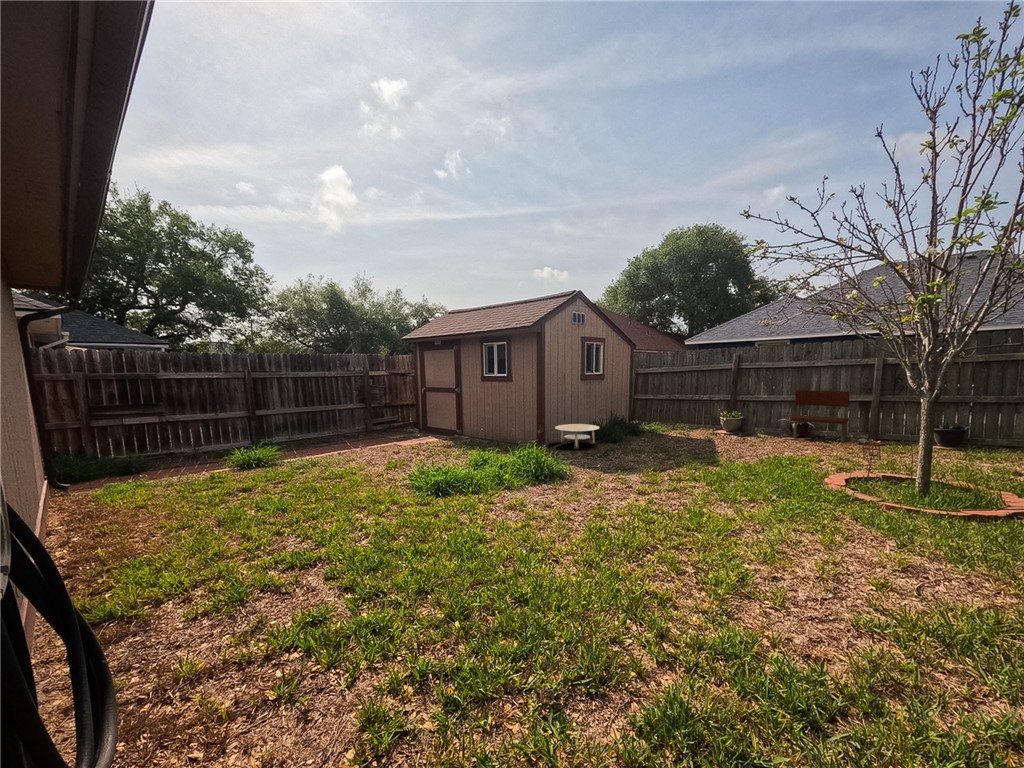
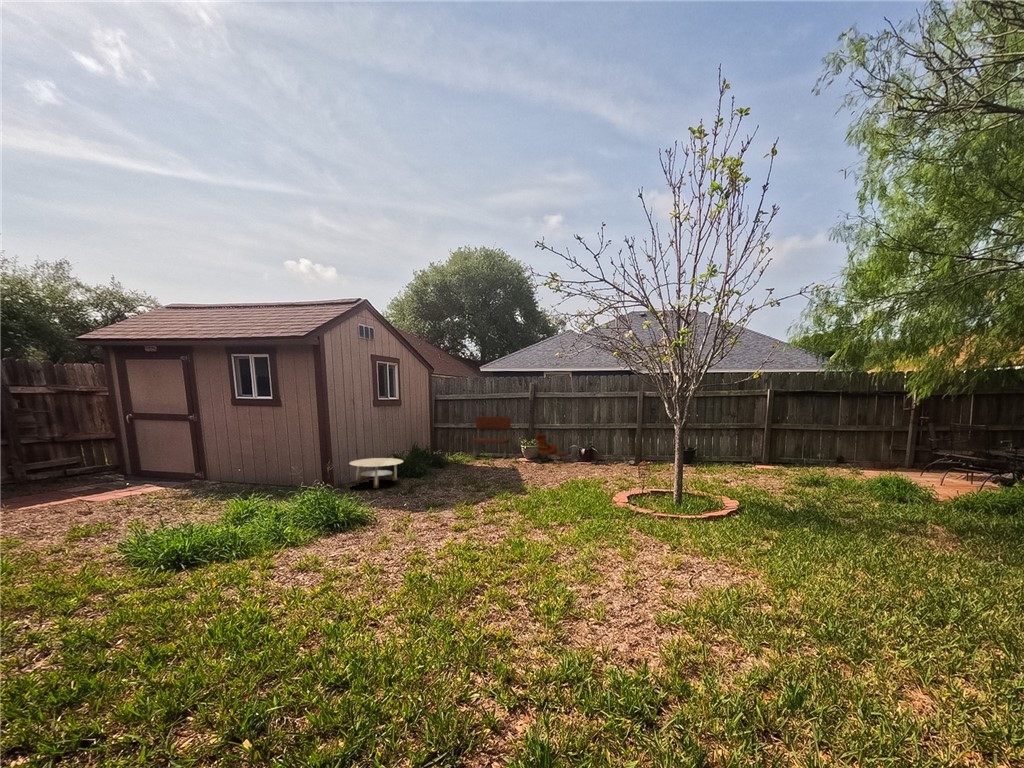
bench: present [790,390,849,443] -> present [470,417,510,459]
lounge chair: none [738,405,775,438] -> present [536,434,567,462]

